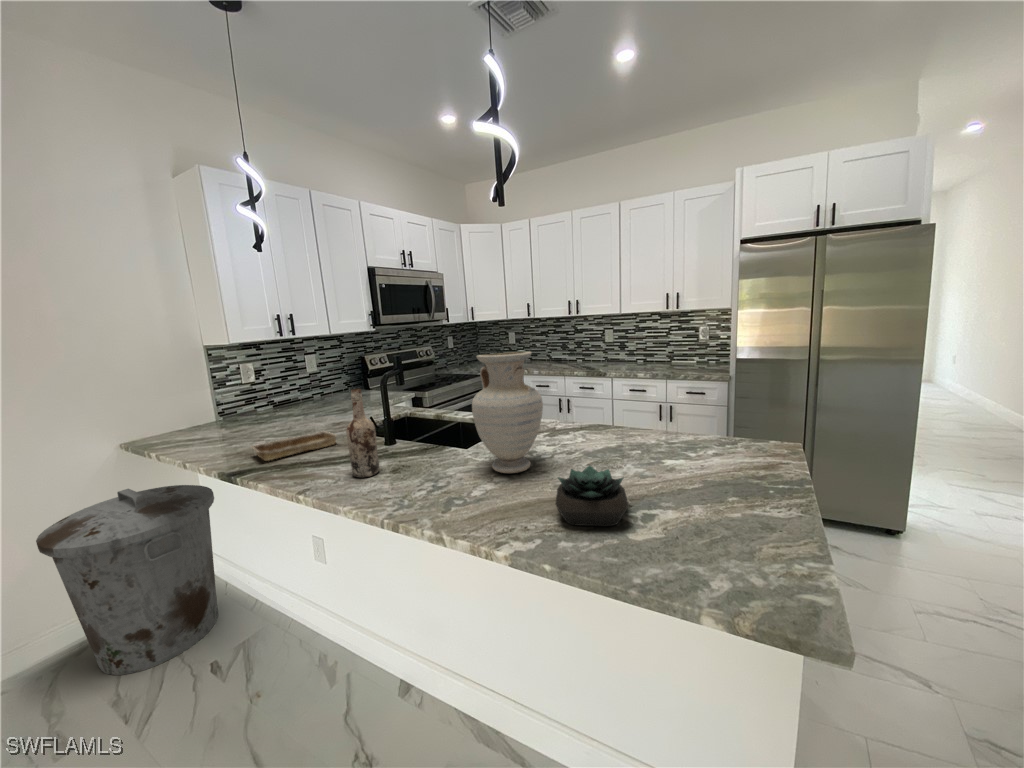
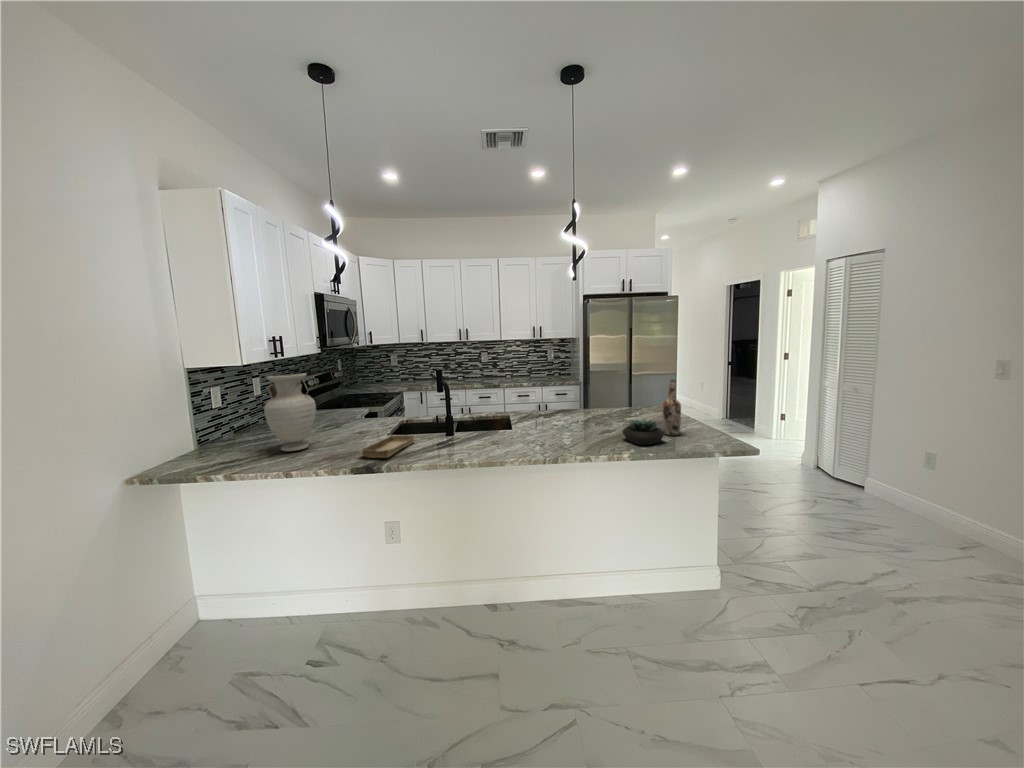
vase: present [472,352,543,473] -> present [264,374,316,451]
wine bottle: present [347,388,379,478] -> present [662,380,681,436]
trash can: present [36,485,218,675] -> none [89,514,271,728]

